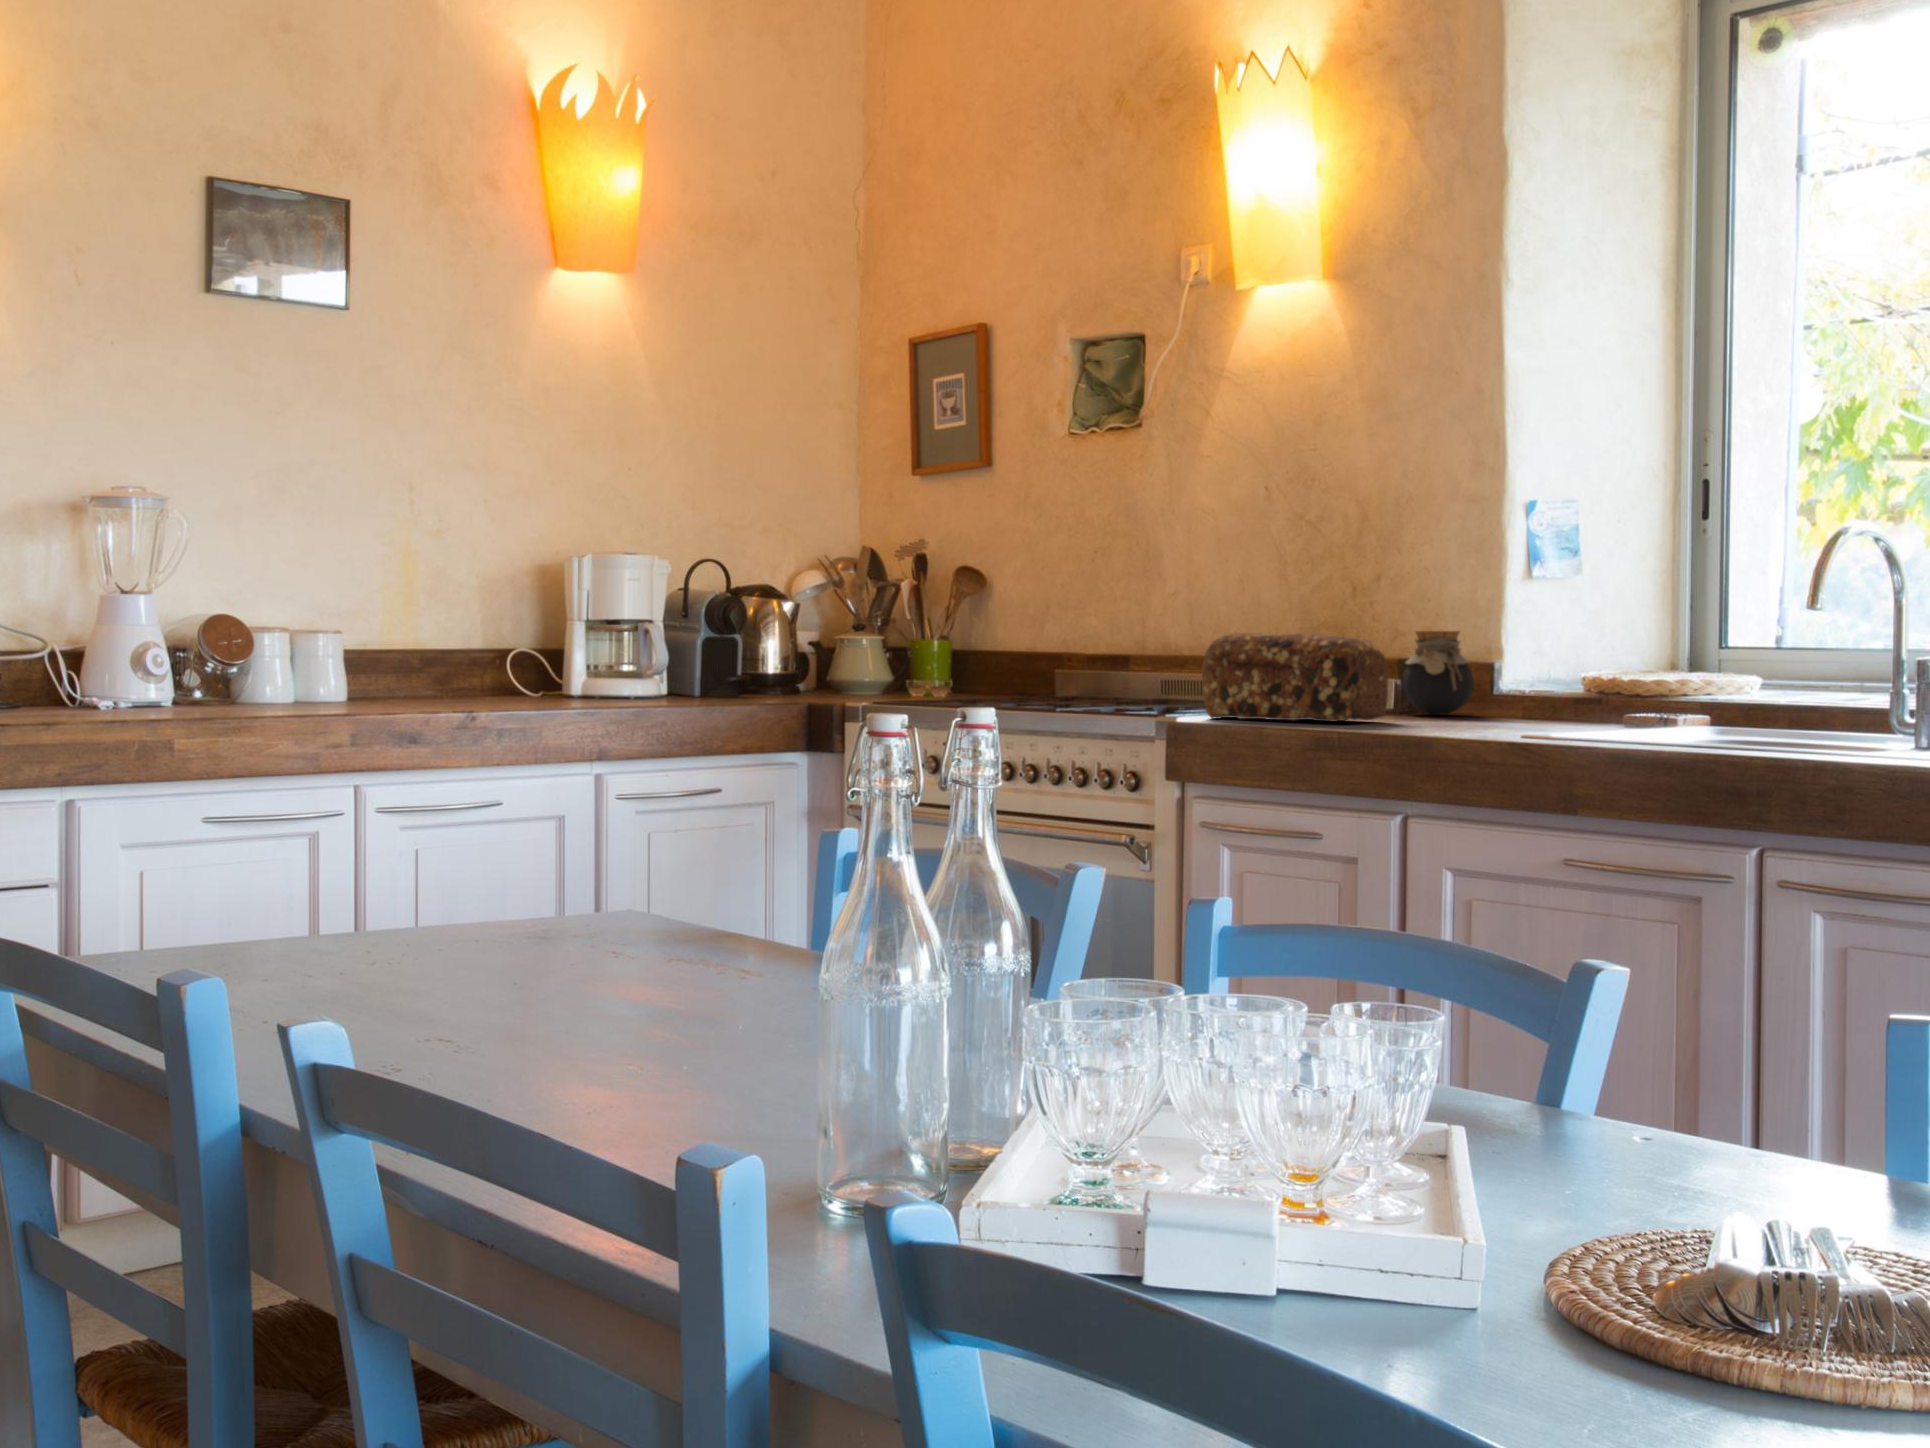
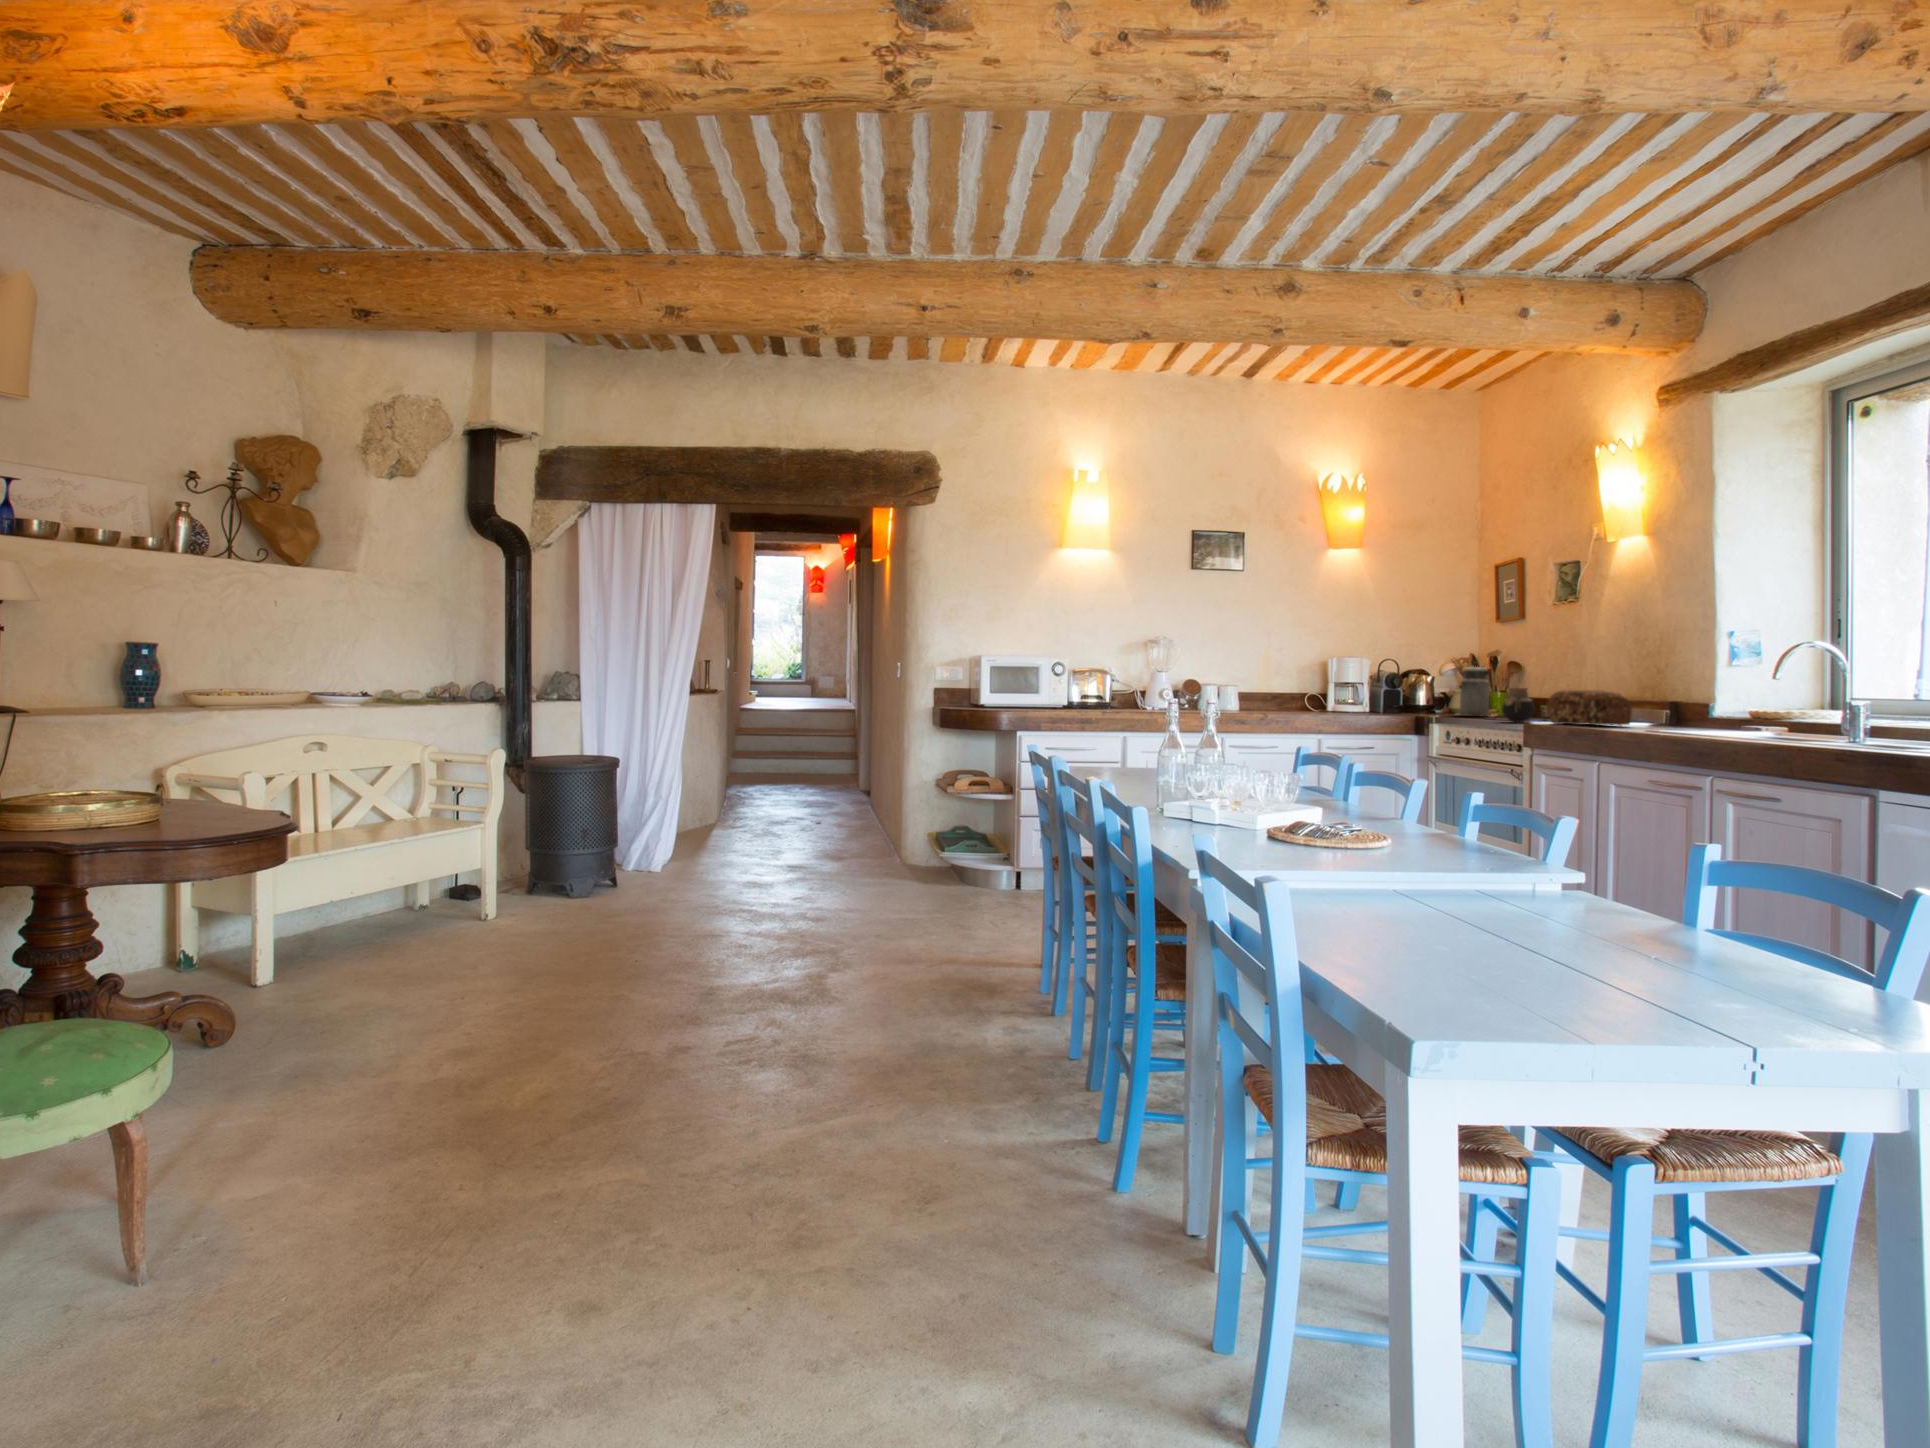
canister: none [891,568,983,698] -> present [1459,663,1490,716]
jar: present [1402,631,1474,714] -> present [1502,688,1534,722]

